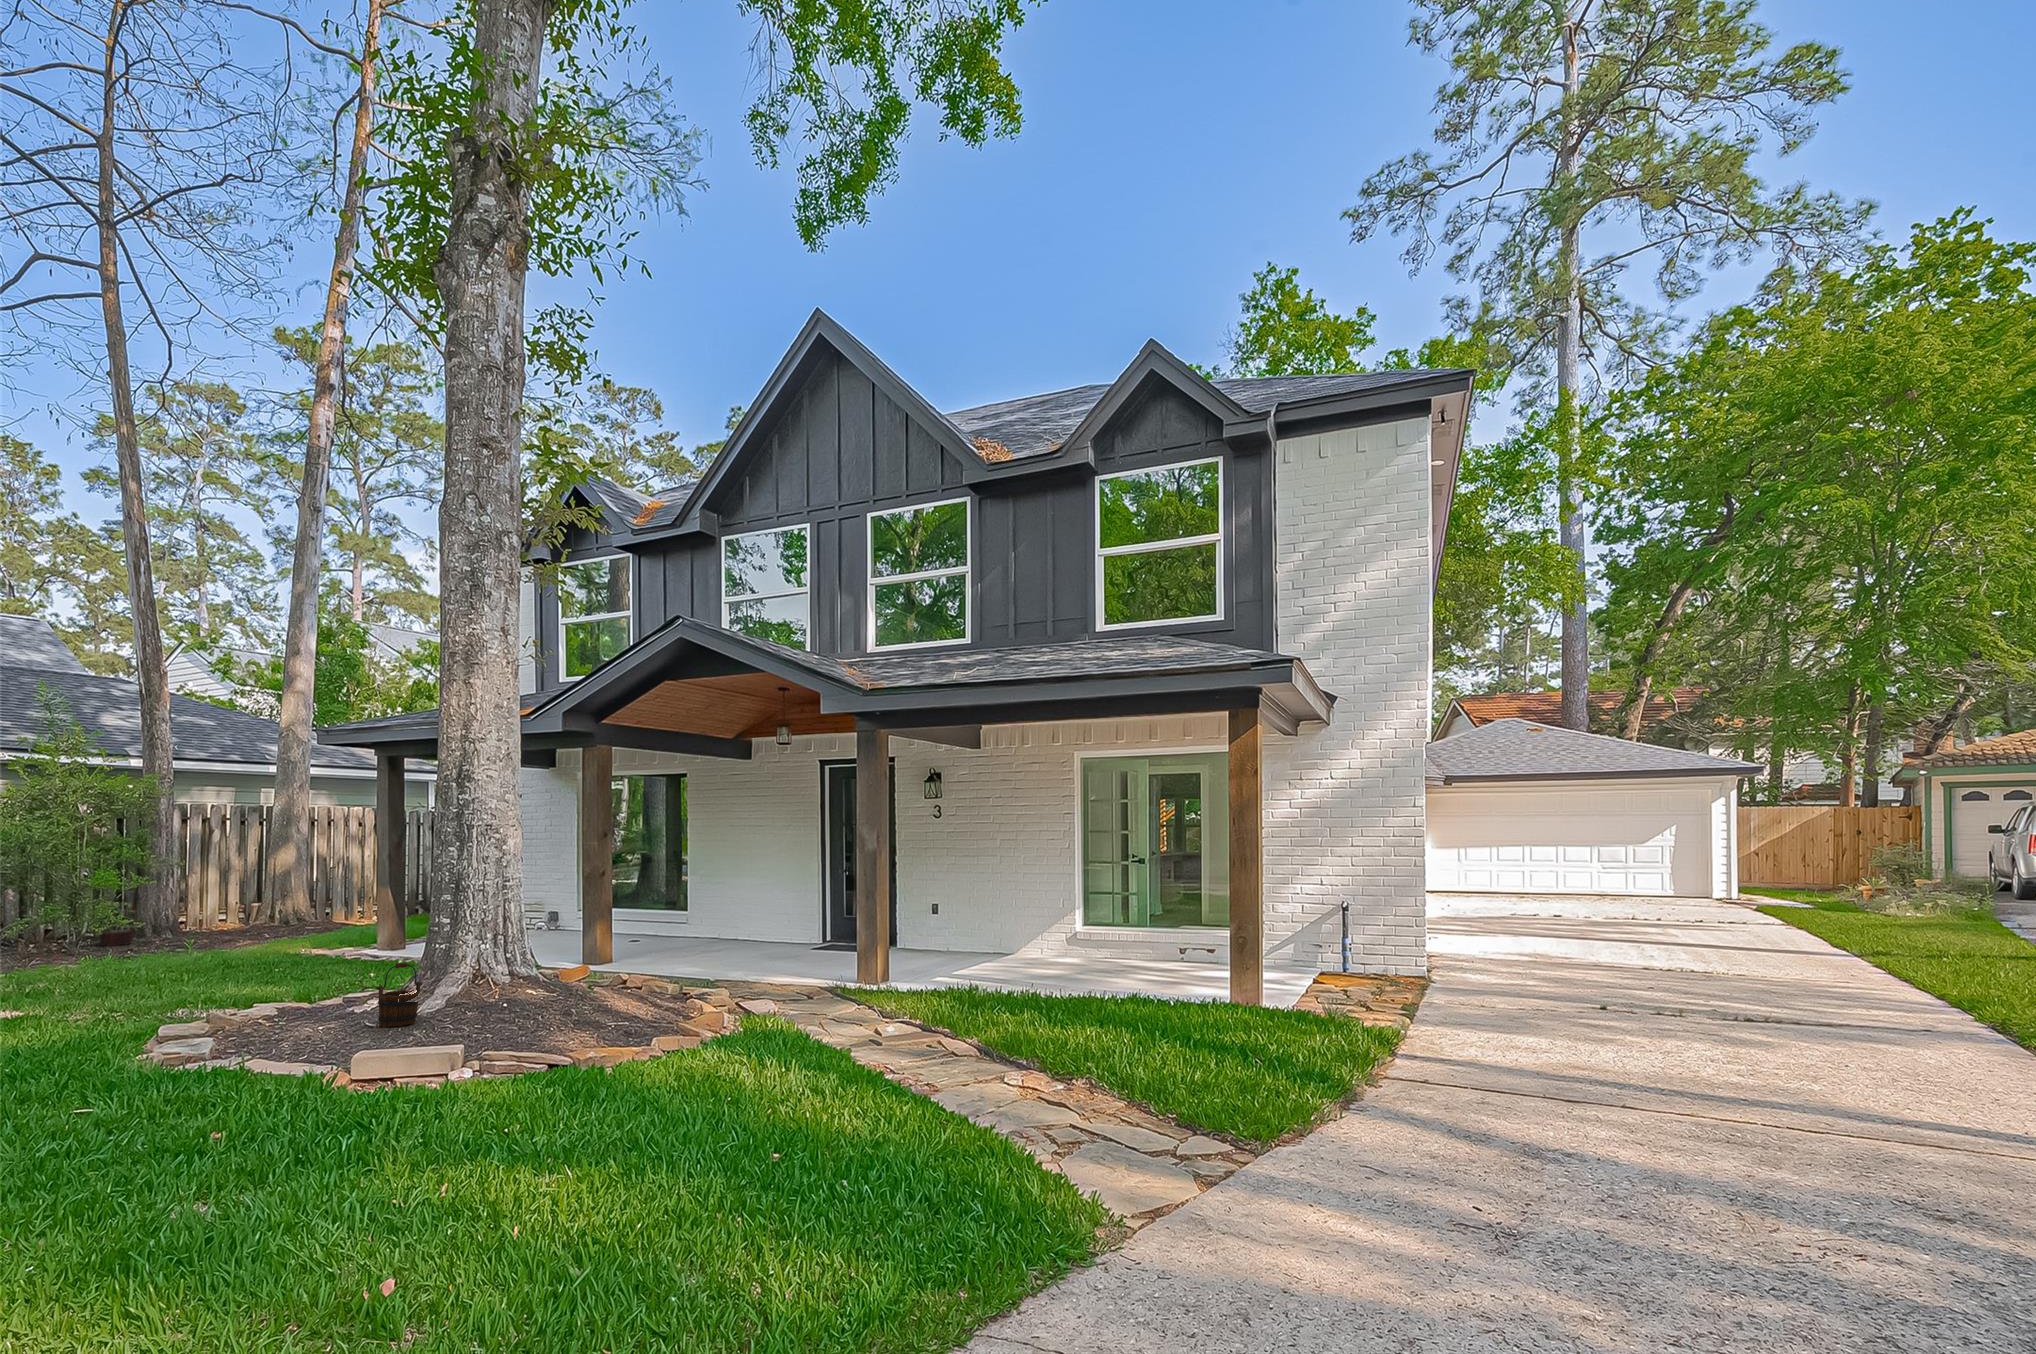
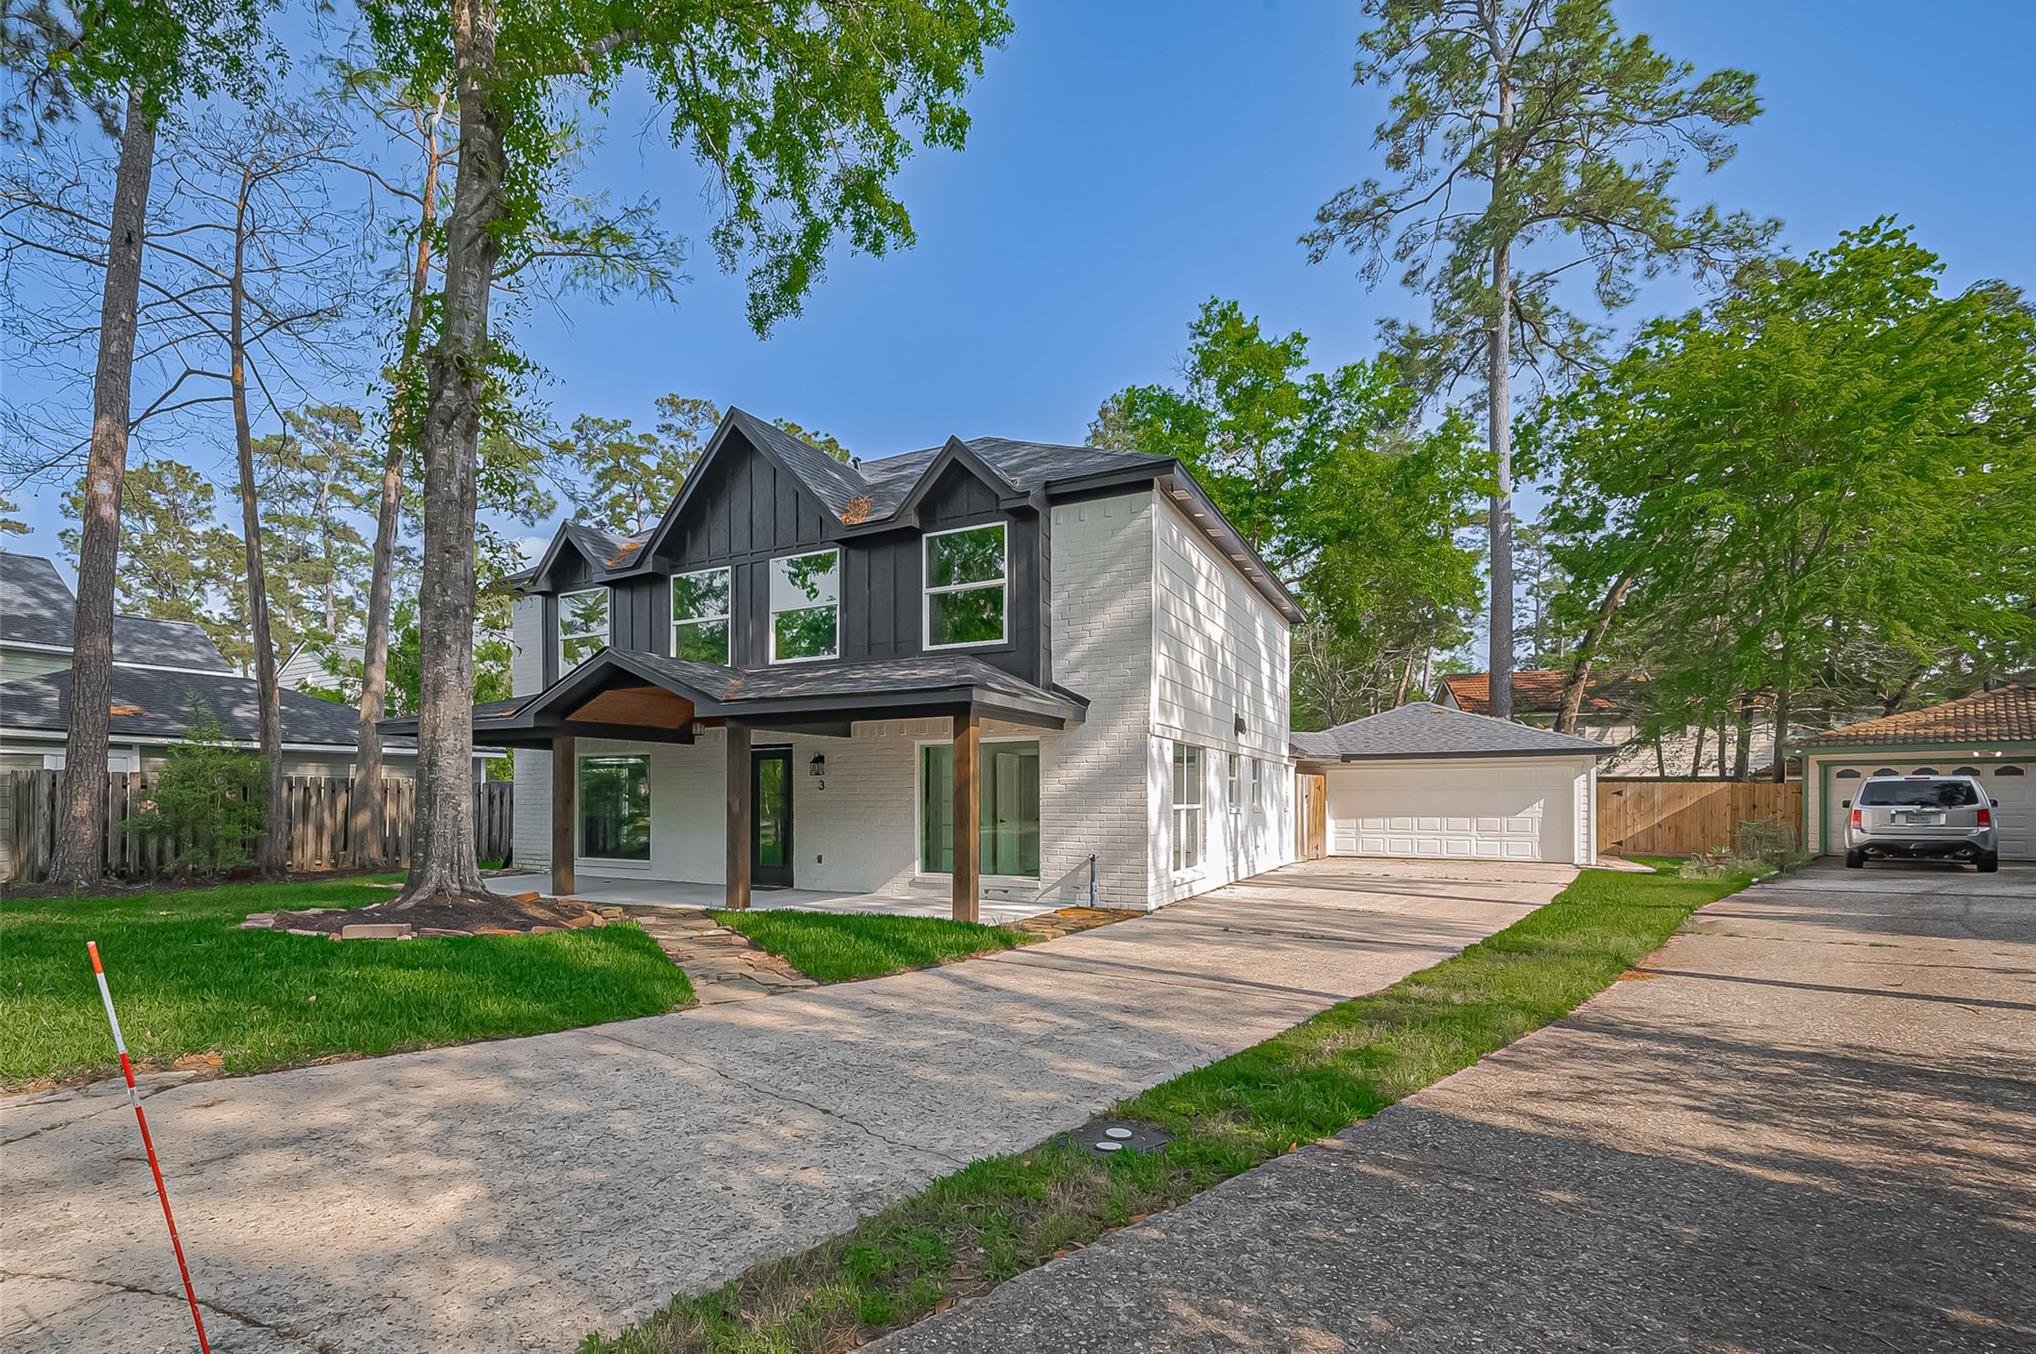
wooden bucket: present [377,963,423,1027] -> none [372,883,403,924]

